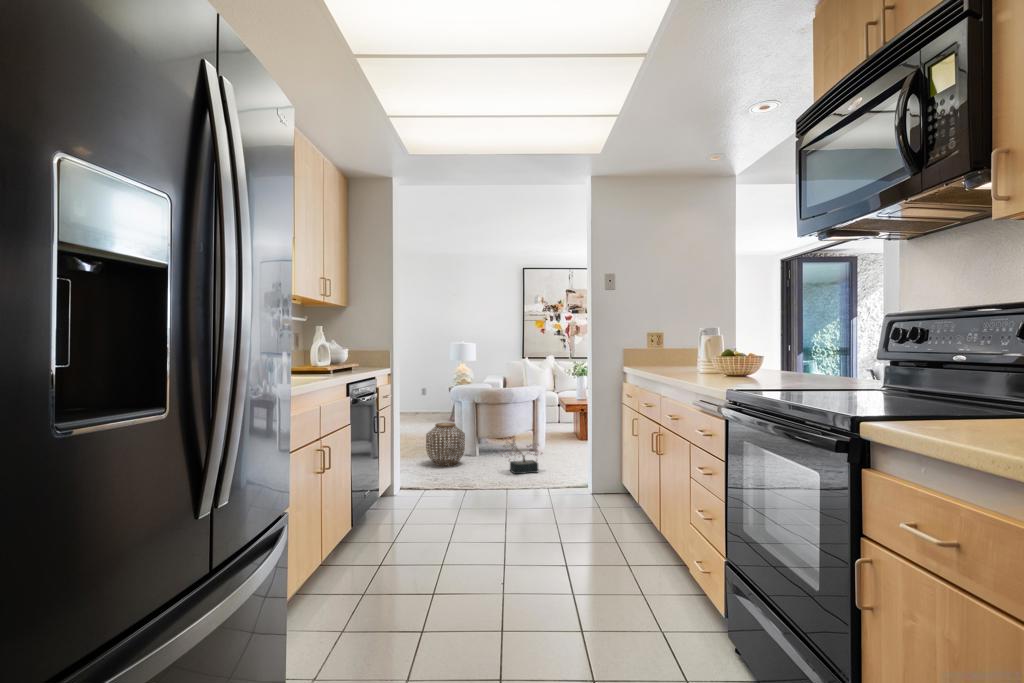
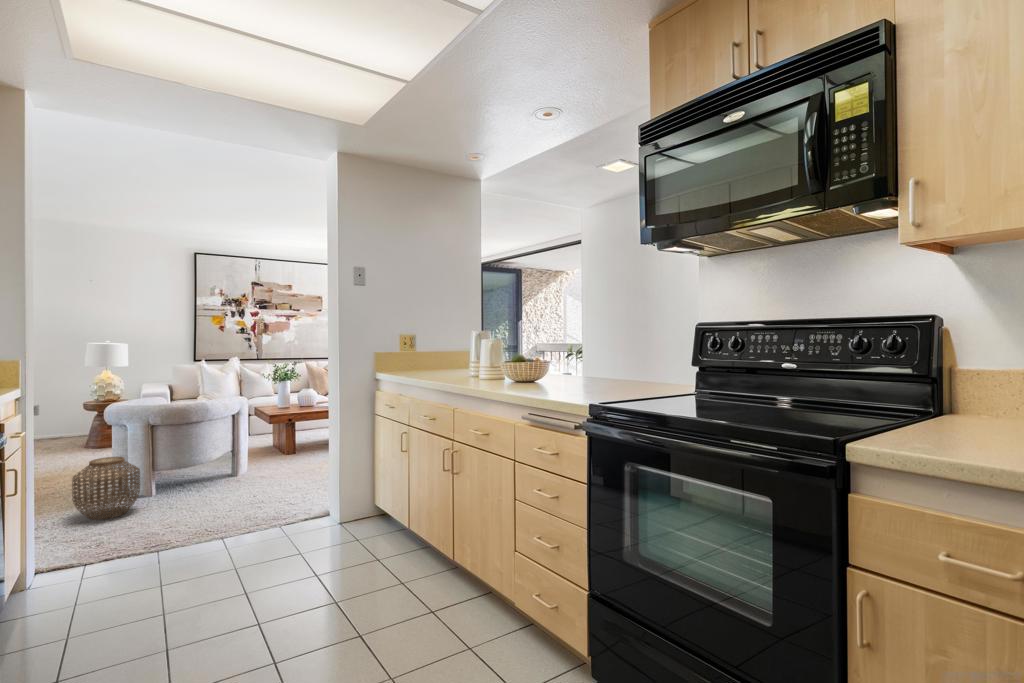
decorative plant: present [501,437,538,474] -> none [203,465,261,512]

